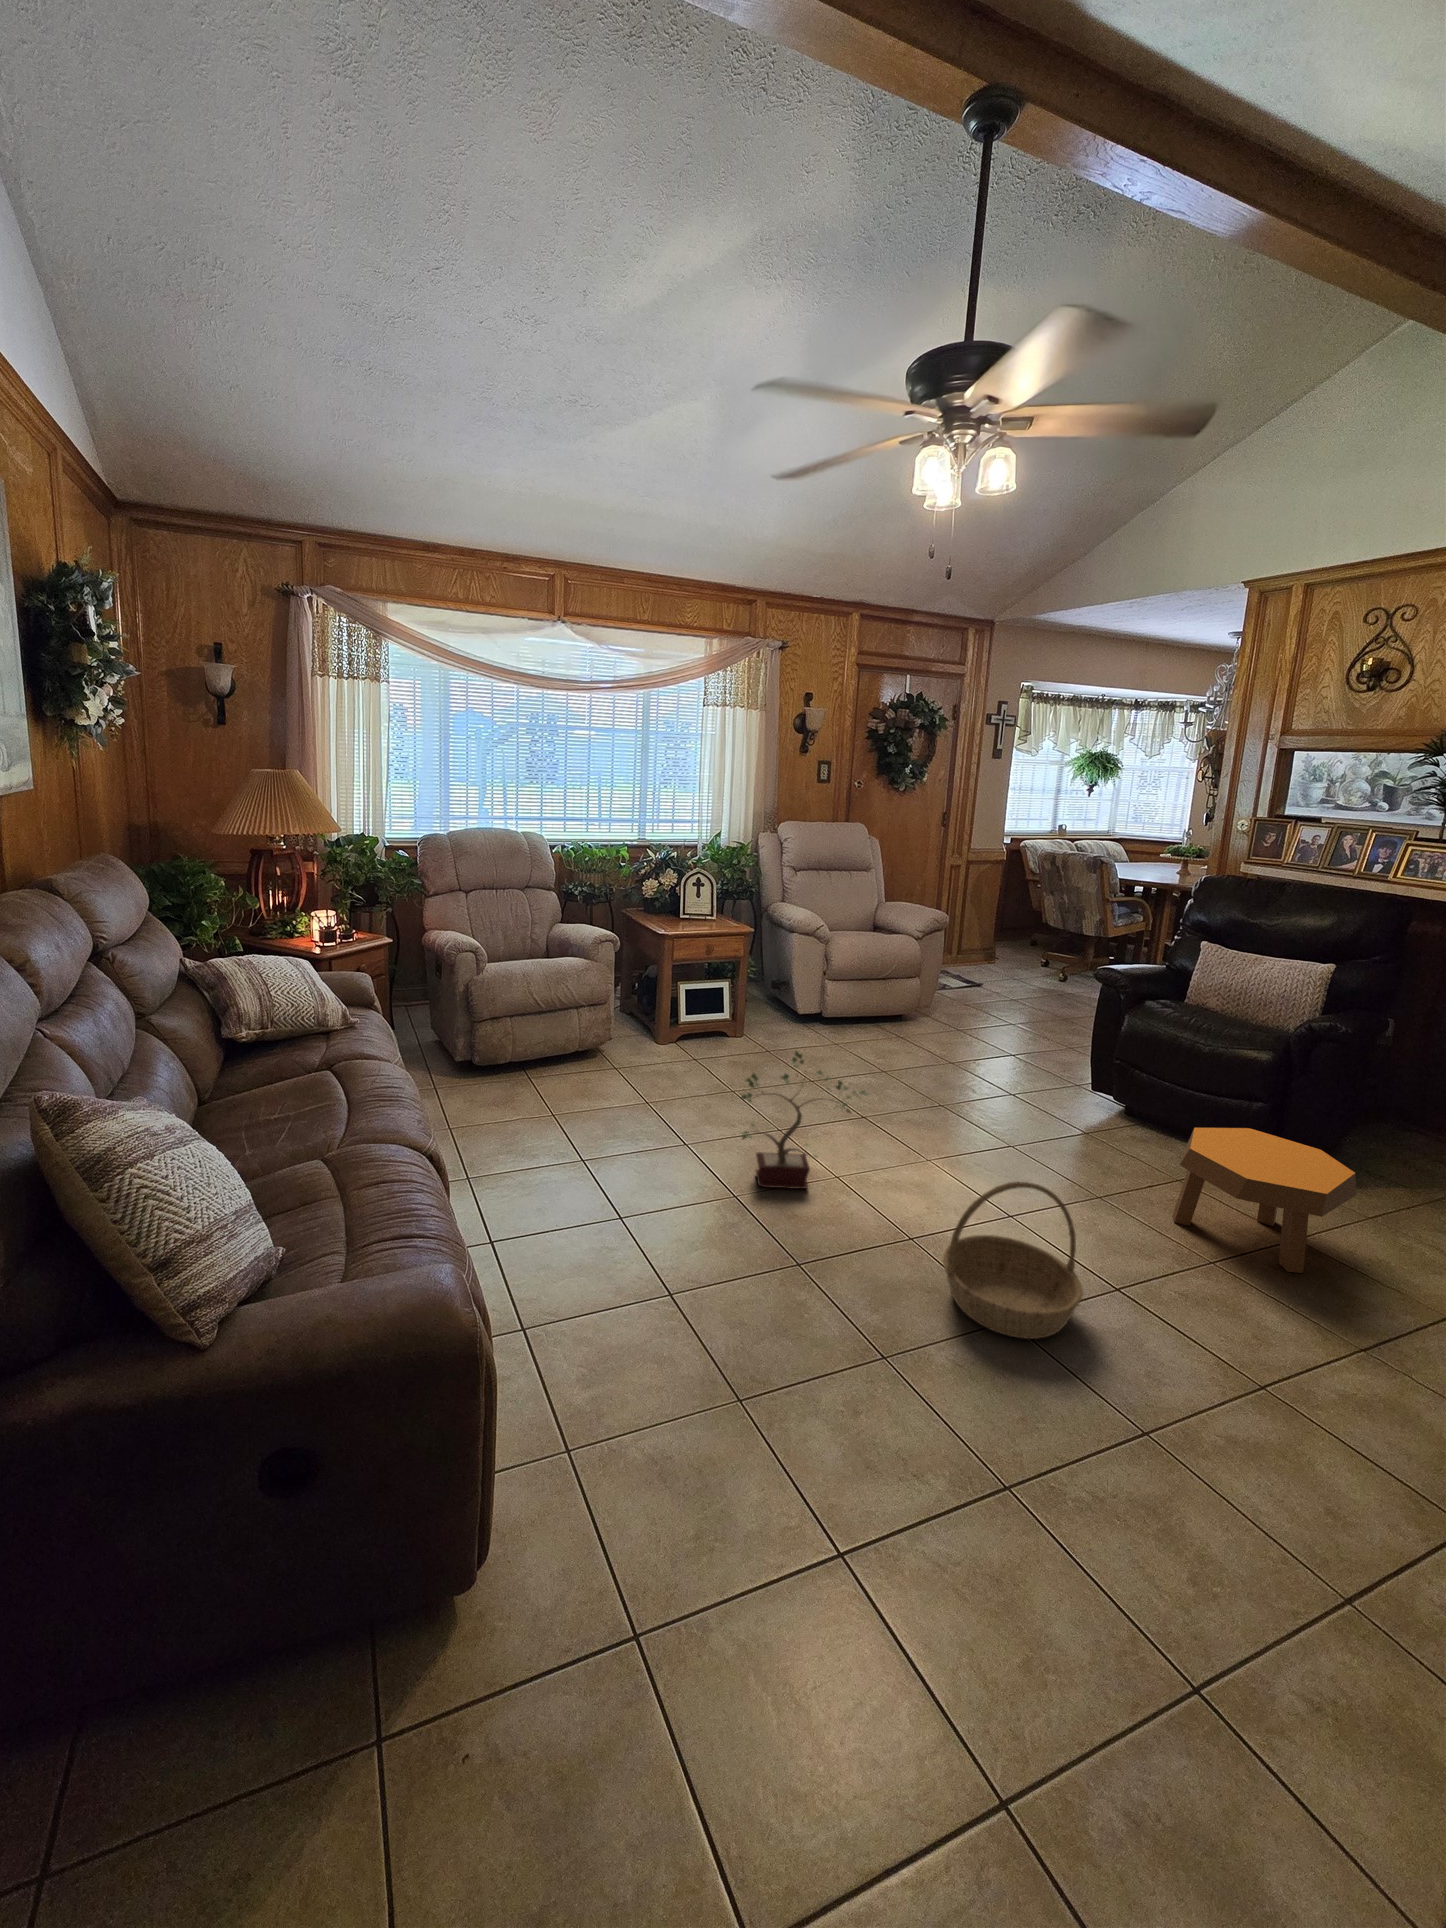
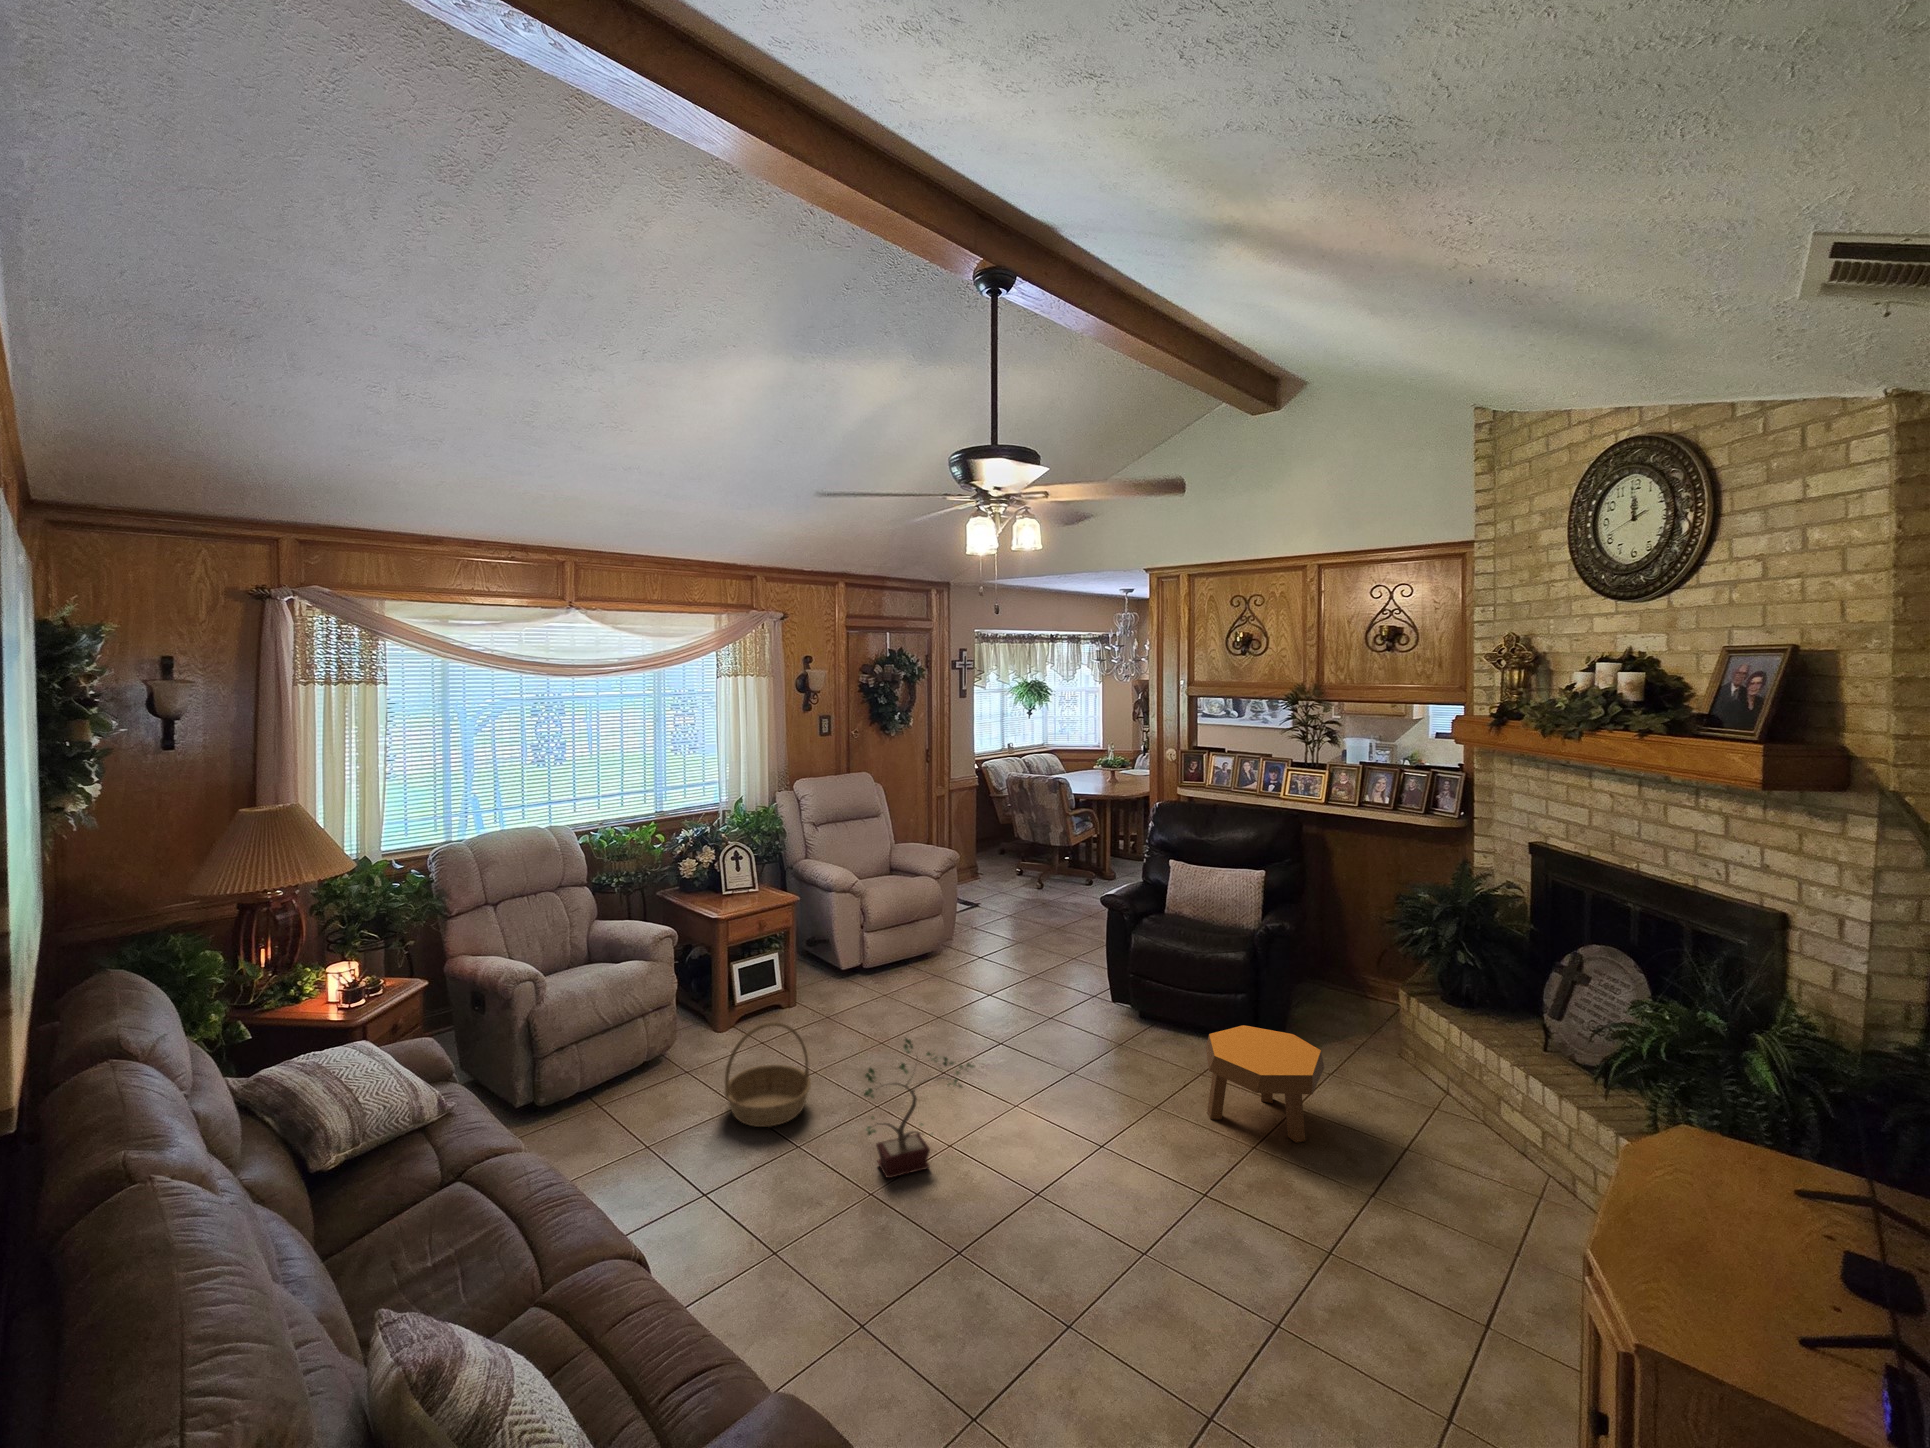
basket: present [943,1182,1083,1339] -> present [725,1022,811,1127]

